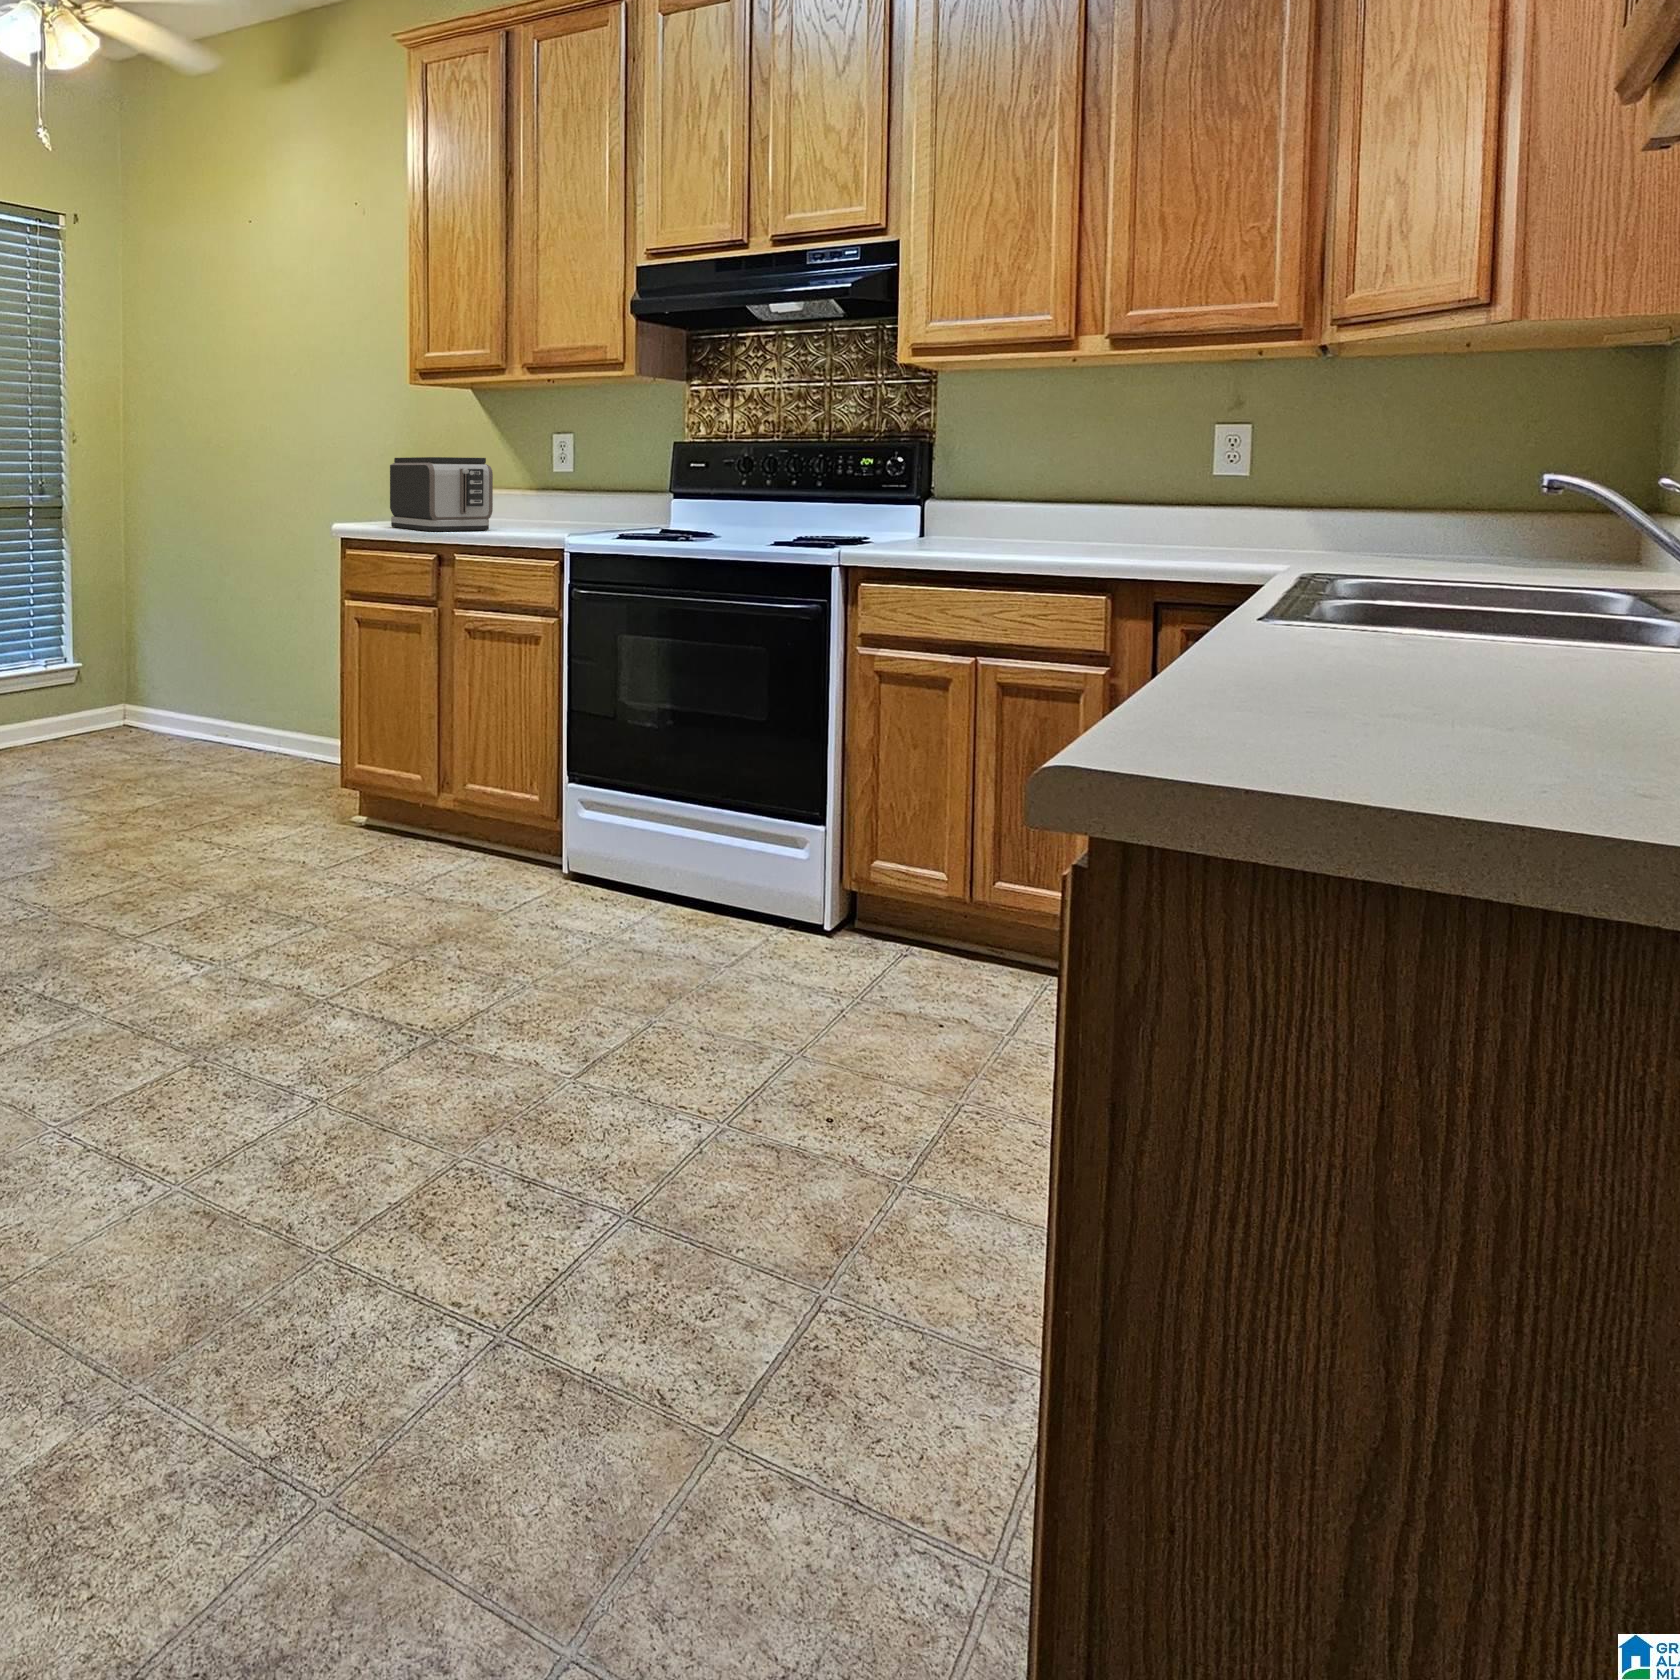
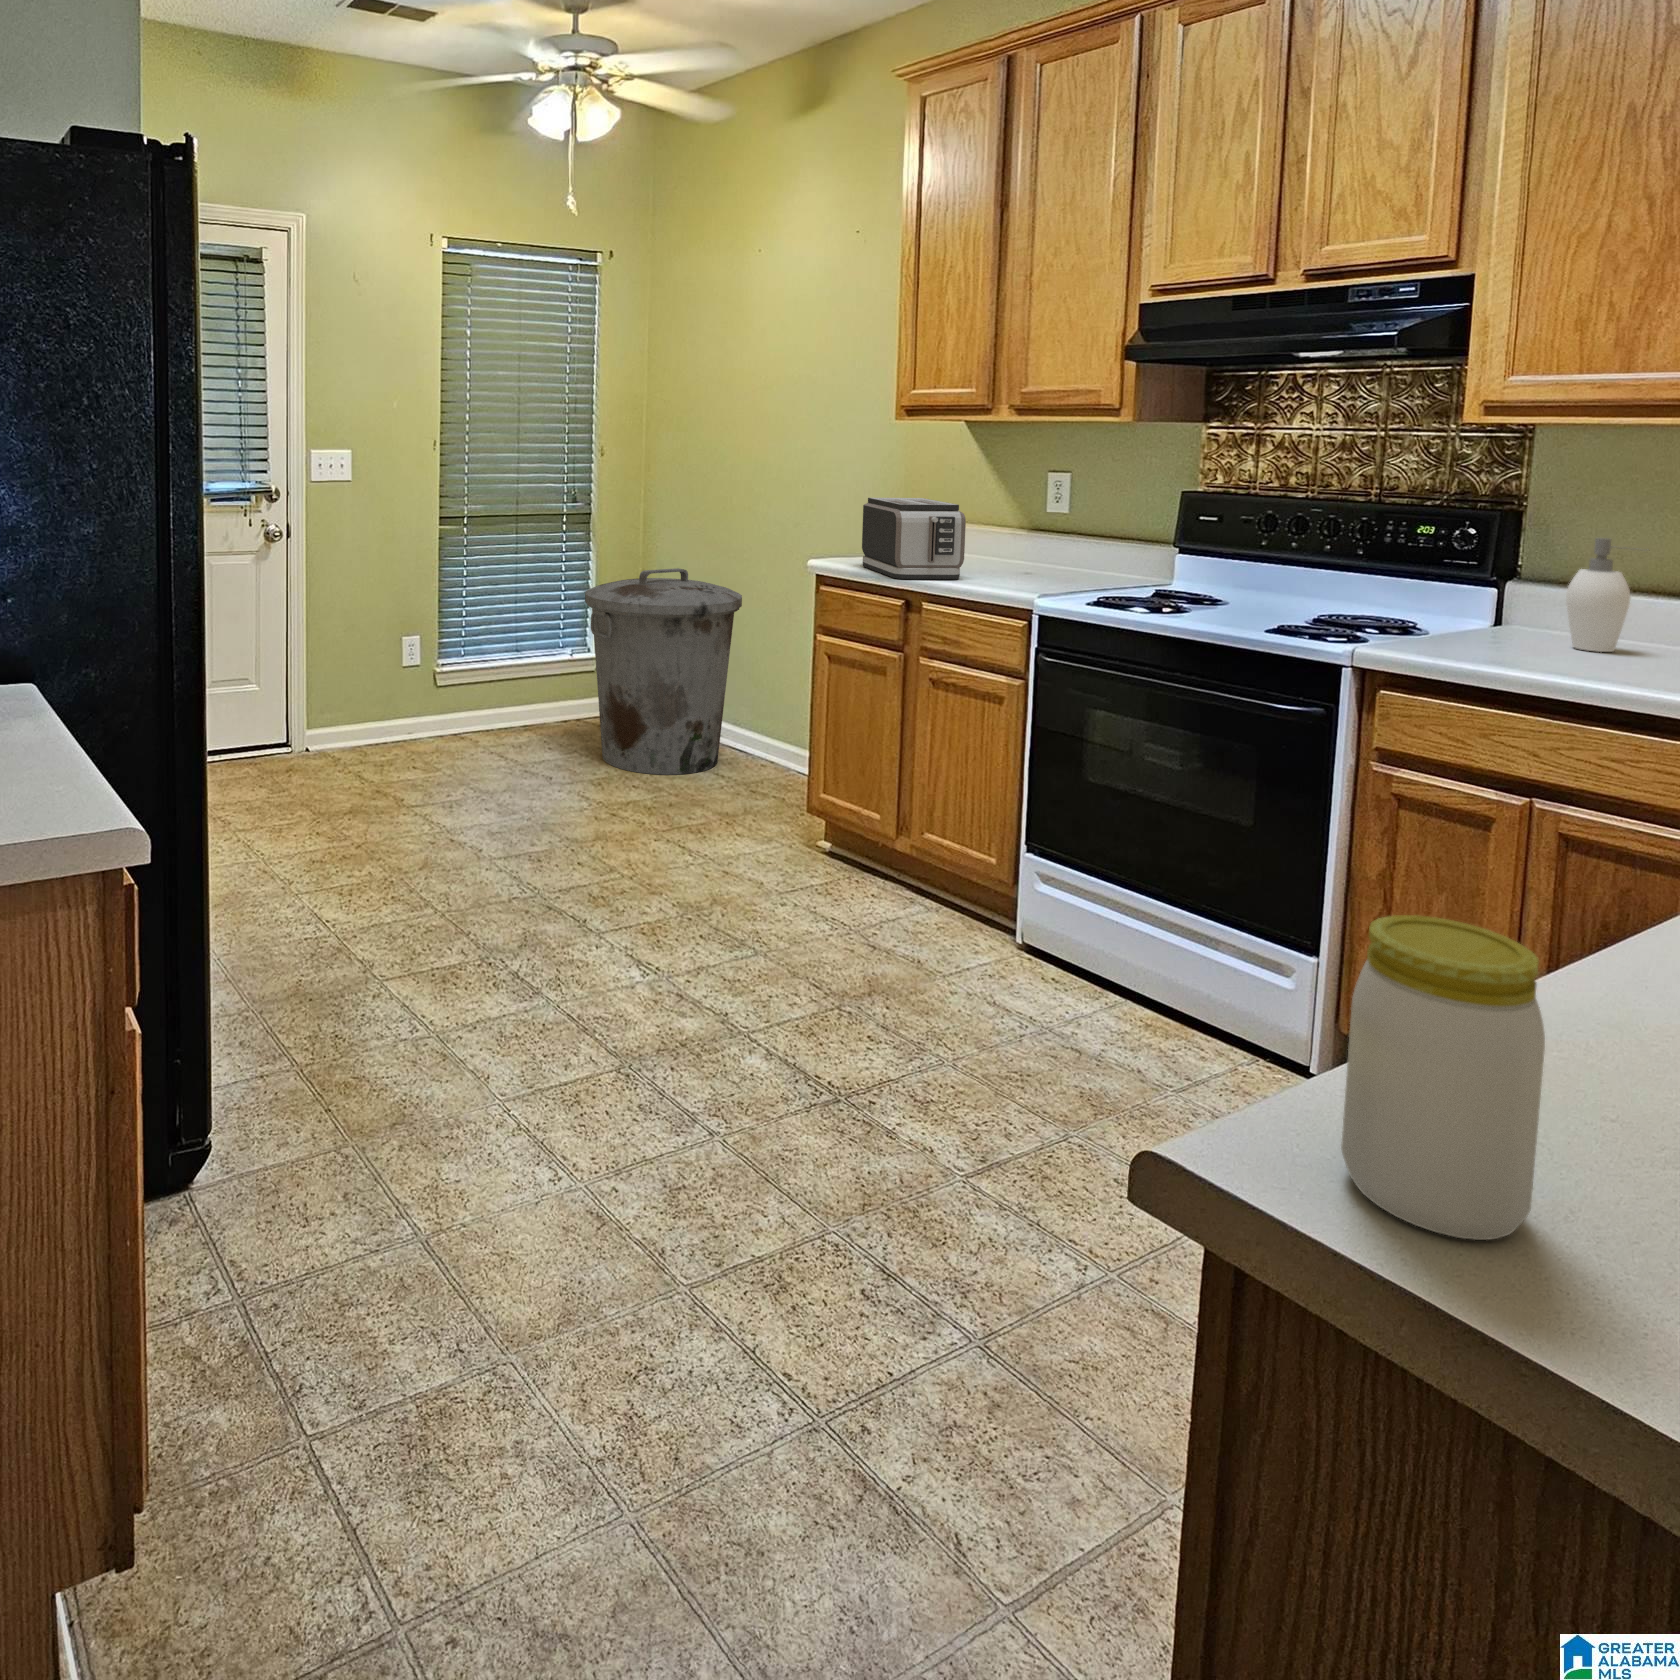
soap dispenser: none [967,454,1019,543] -> present [1566,538,1630,652]
jar: none [1193,503,1362,766] -> present [1341,915,1545,1240]
trash can: none [72,557,251,780] -> present [585,568,742,775]

